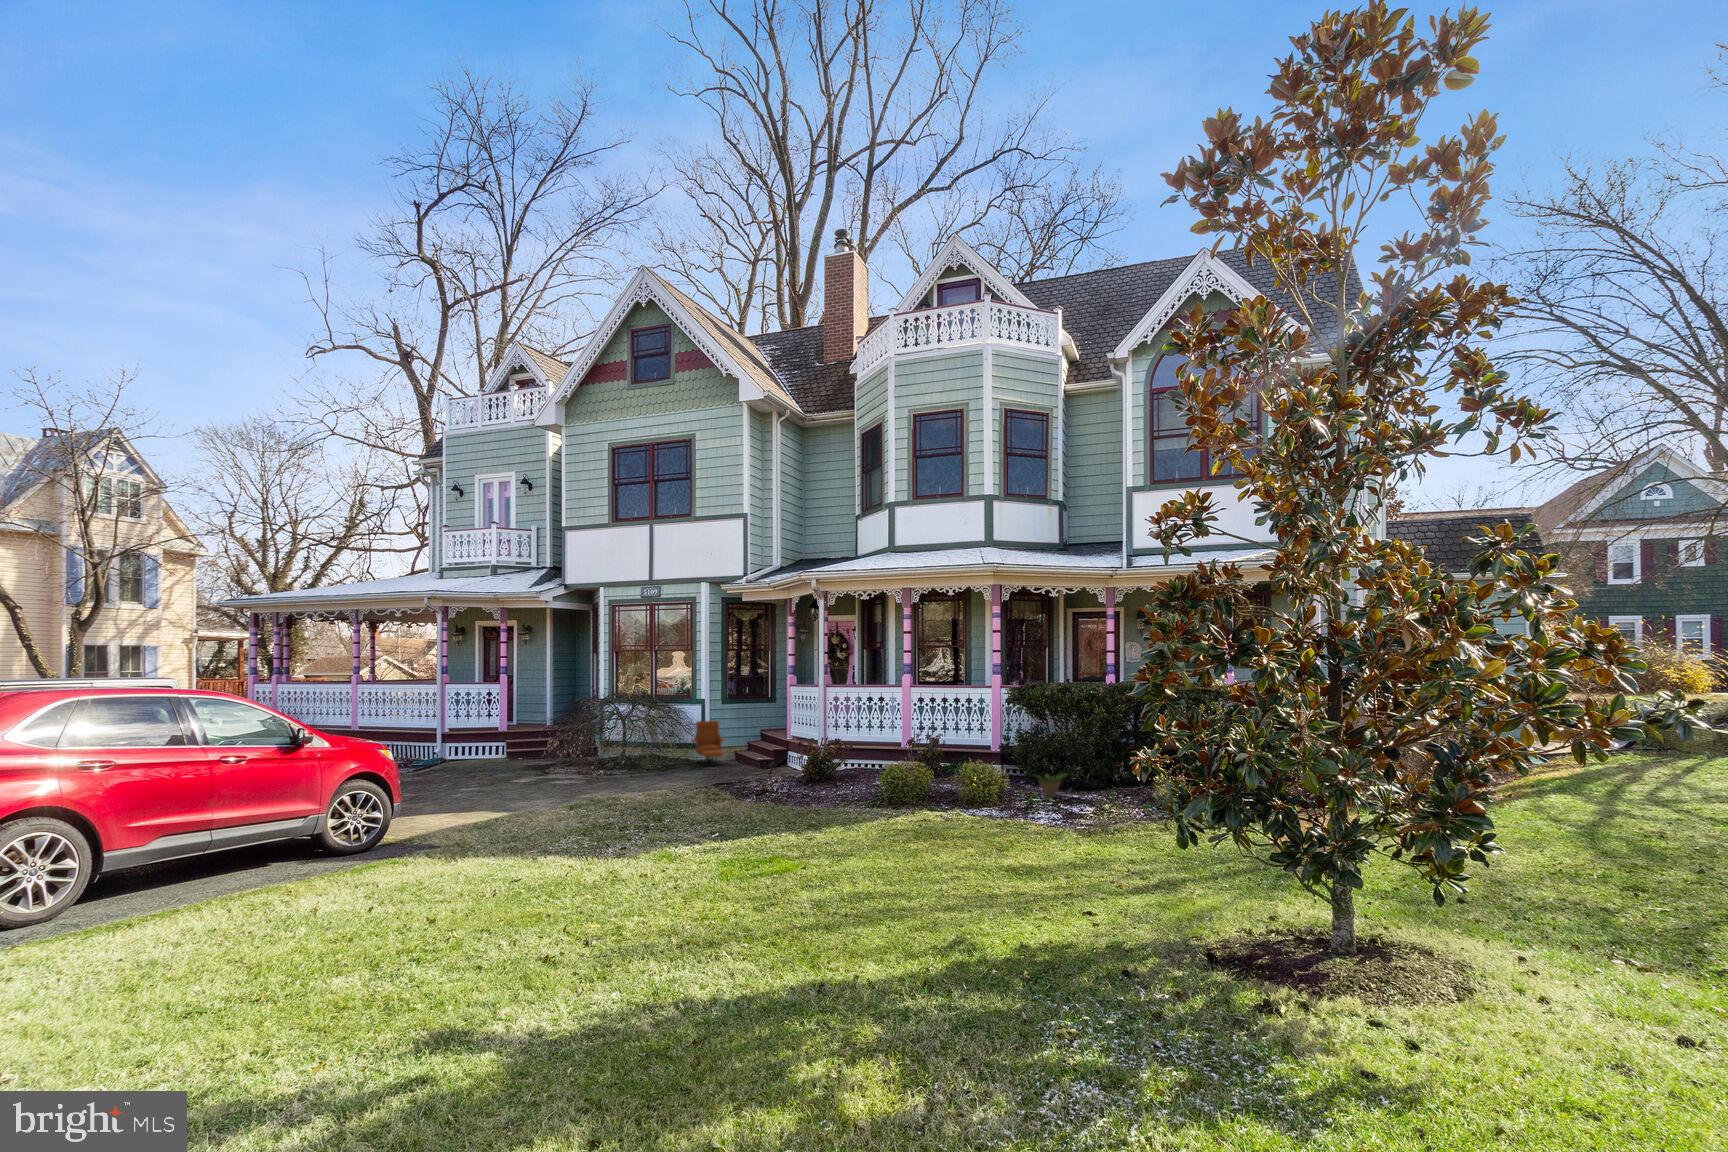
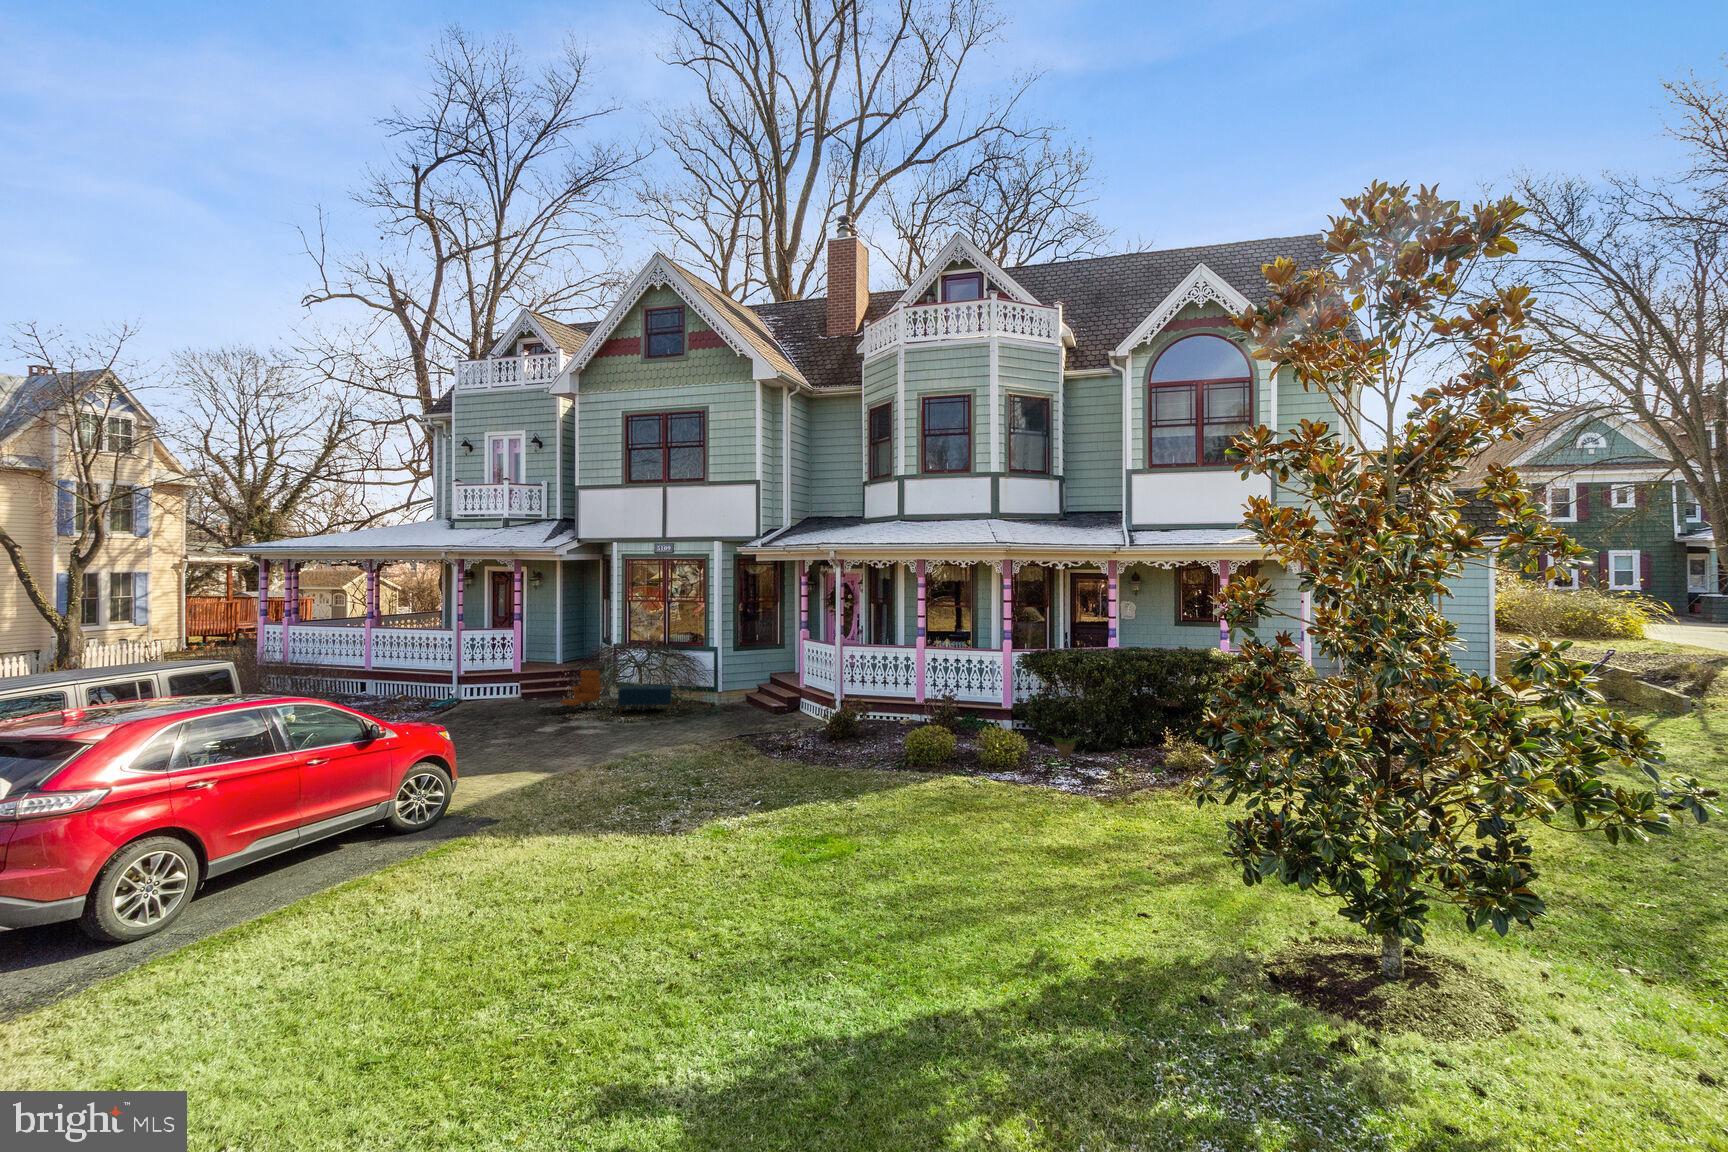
lounge chair: present [691,721,725,765] -> present [561,670,602,713]
bench: none [596,737,655,766] -> present [618,685,672,712]

